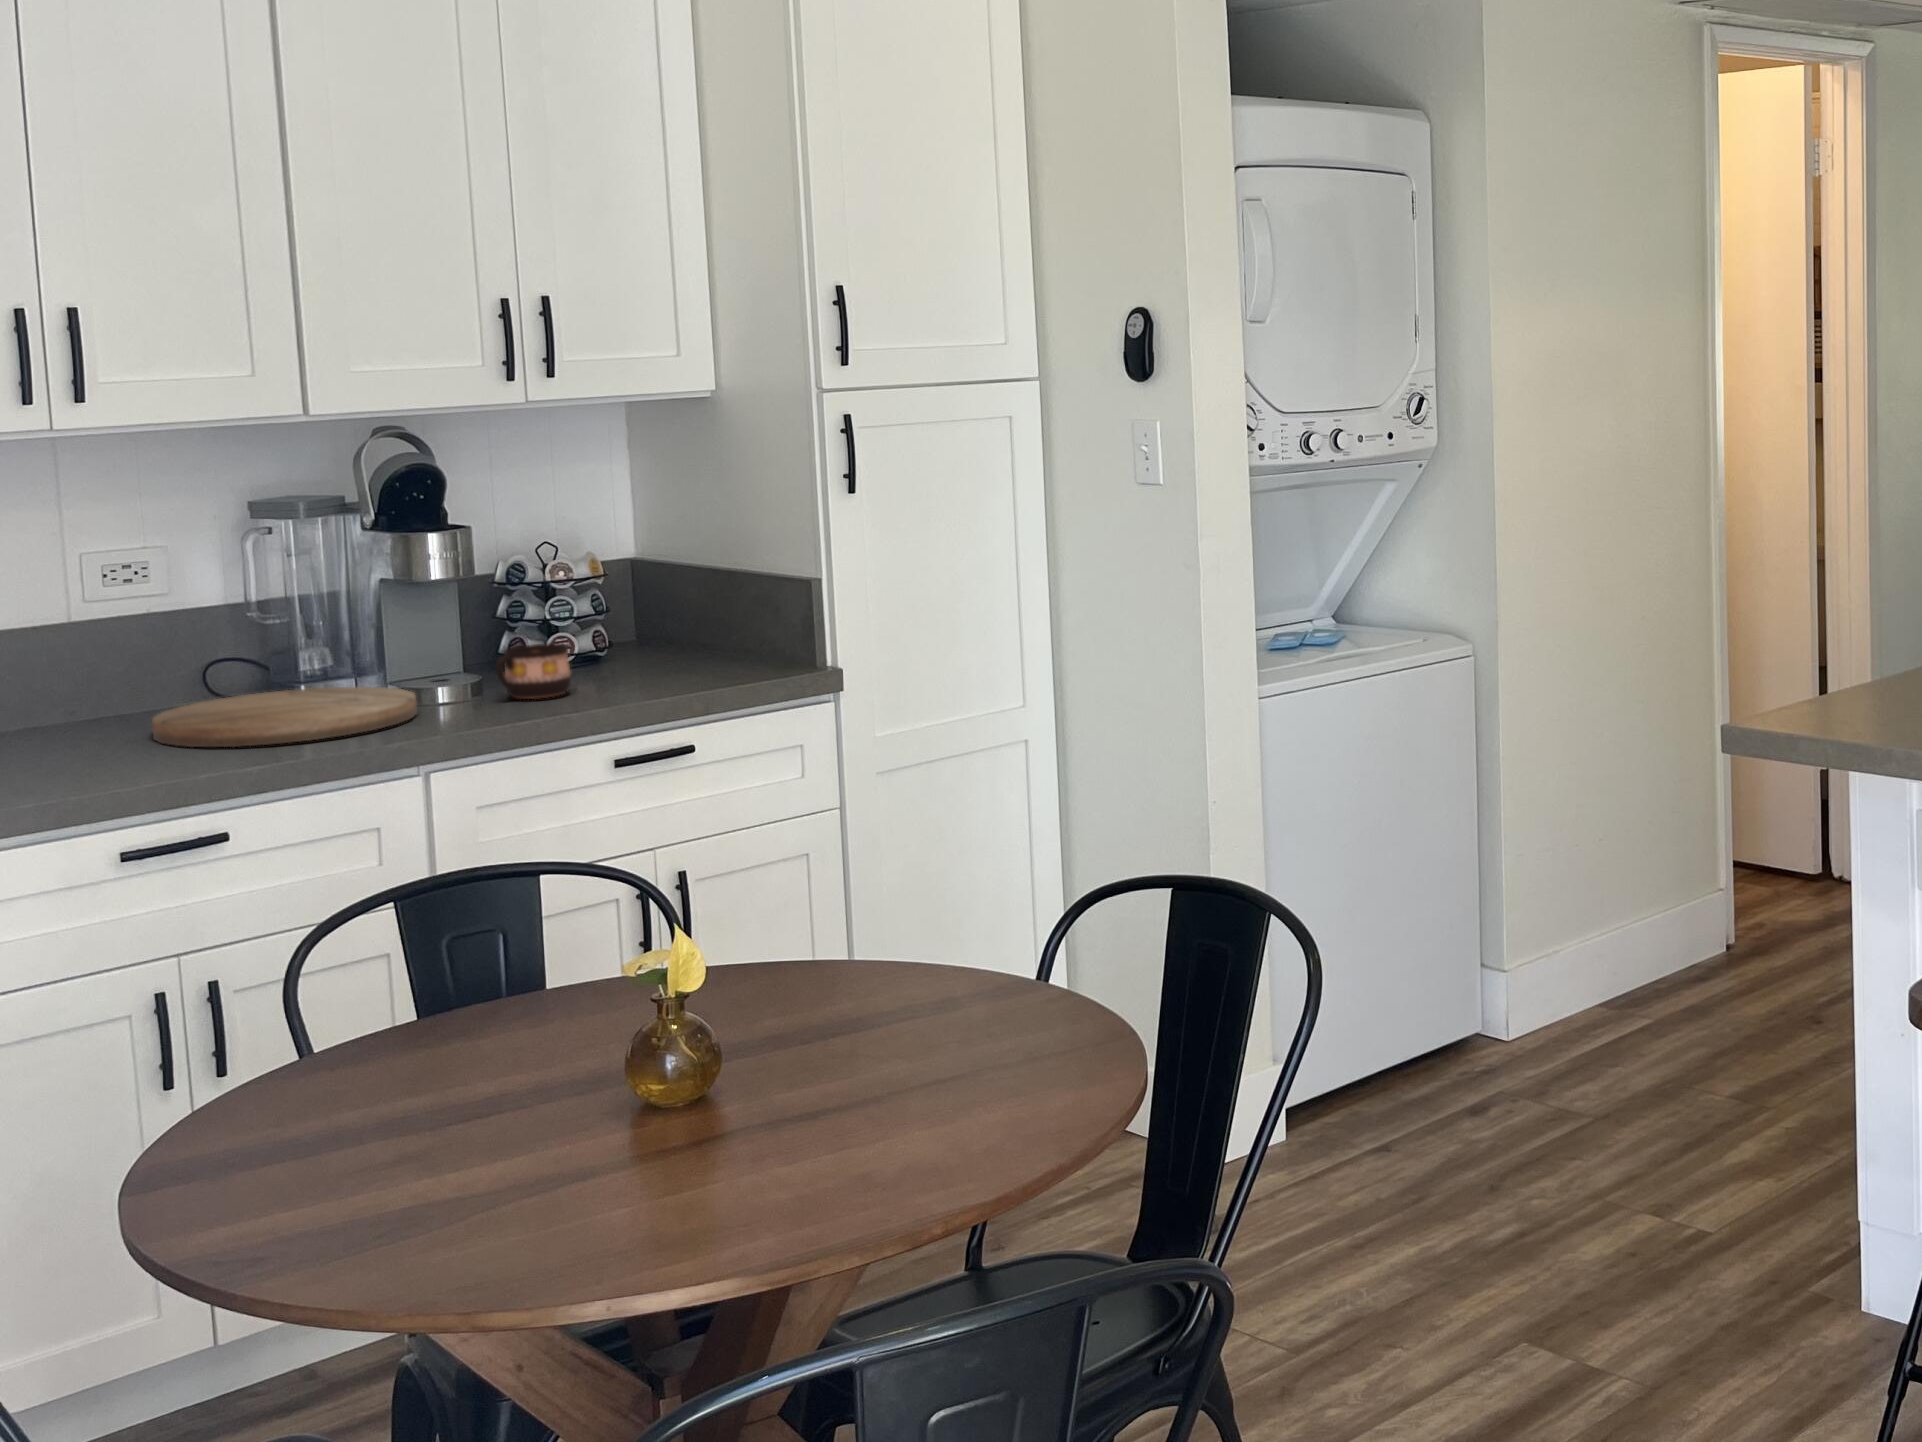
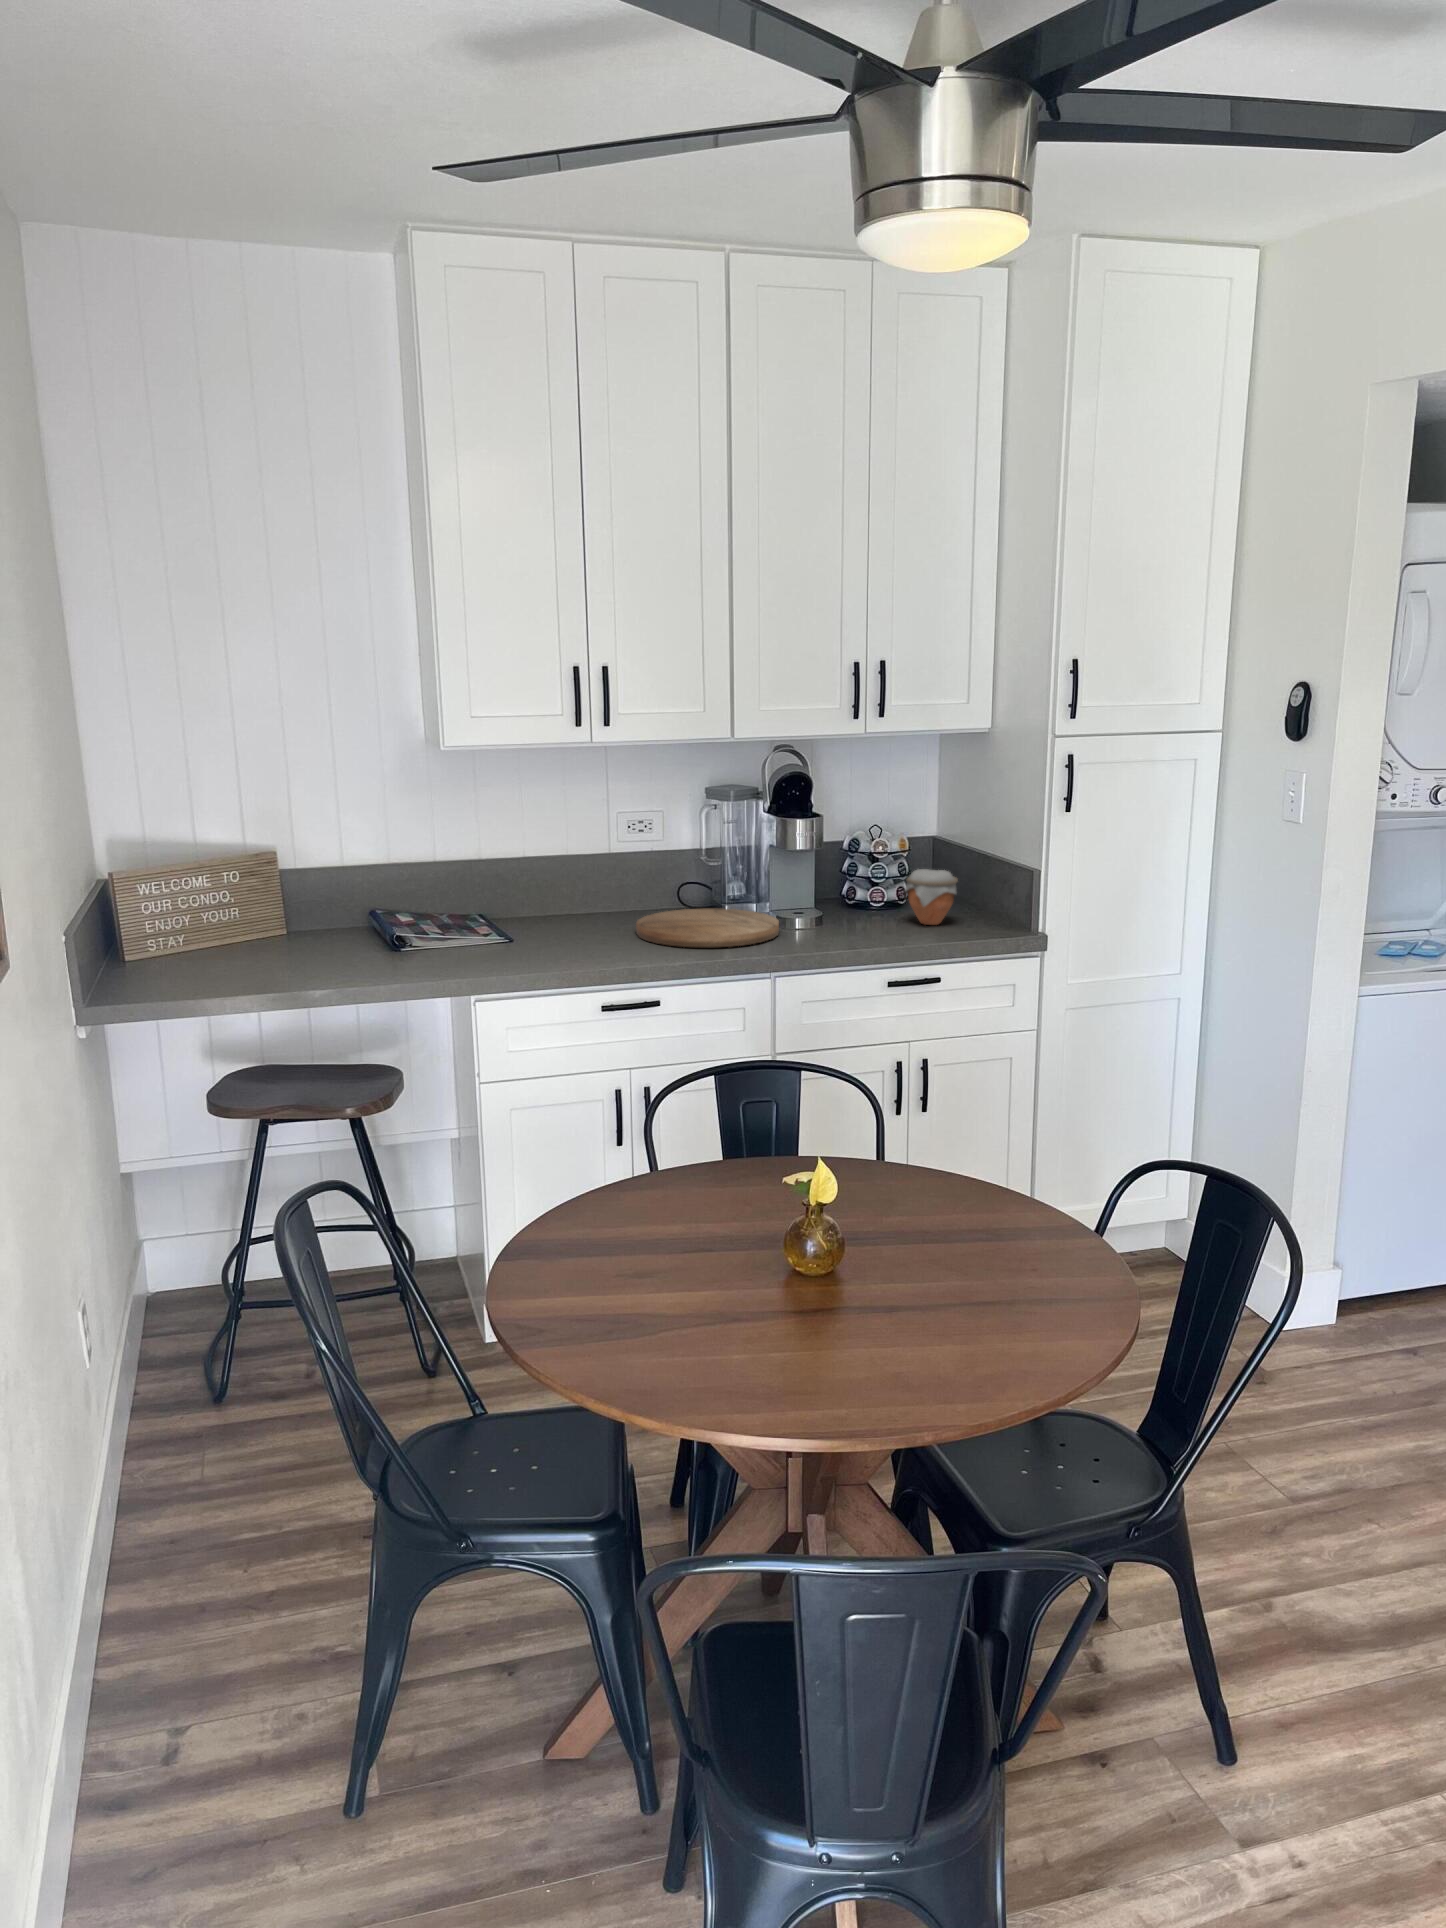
jar: none [614,595,697,678] -> present [904,869,958,925]
cup: present [496,643,571,699] -> none [827,896,873,933]

